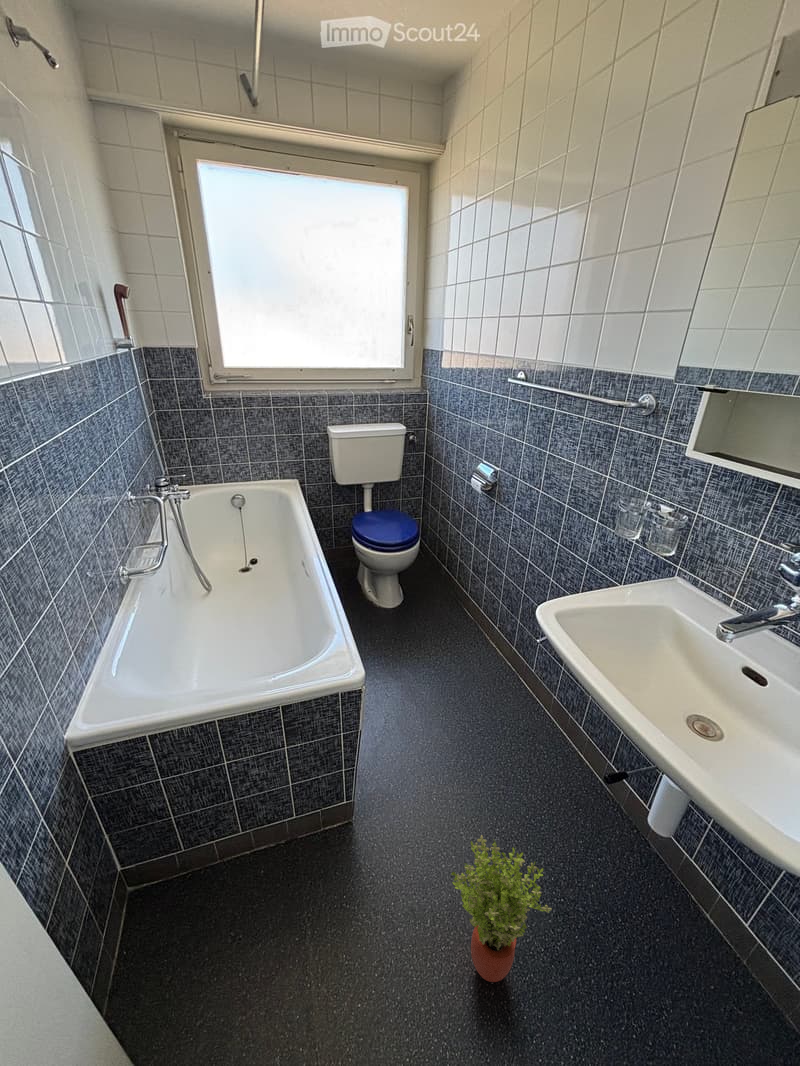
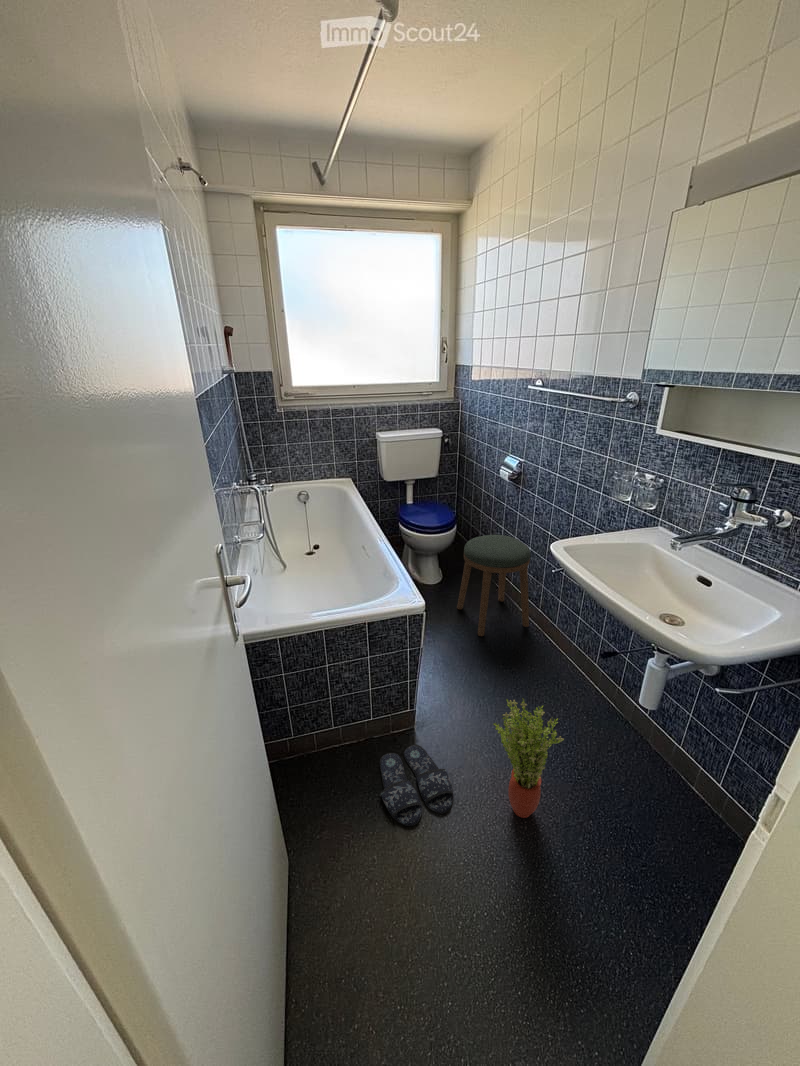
stool: none [417,558,506,684] -> present [457,535,531,636]
slippers: none [296,856,397,1005] -> present [380,745,453,826]

